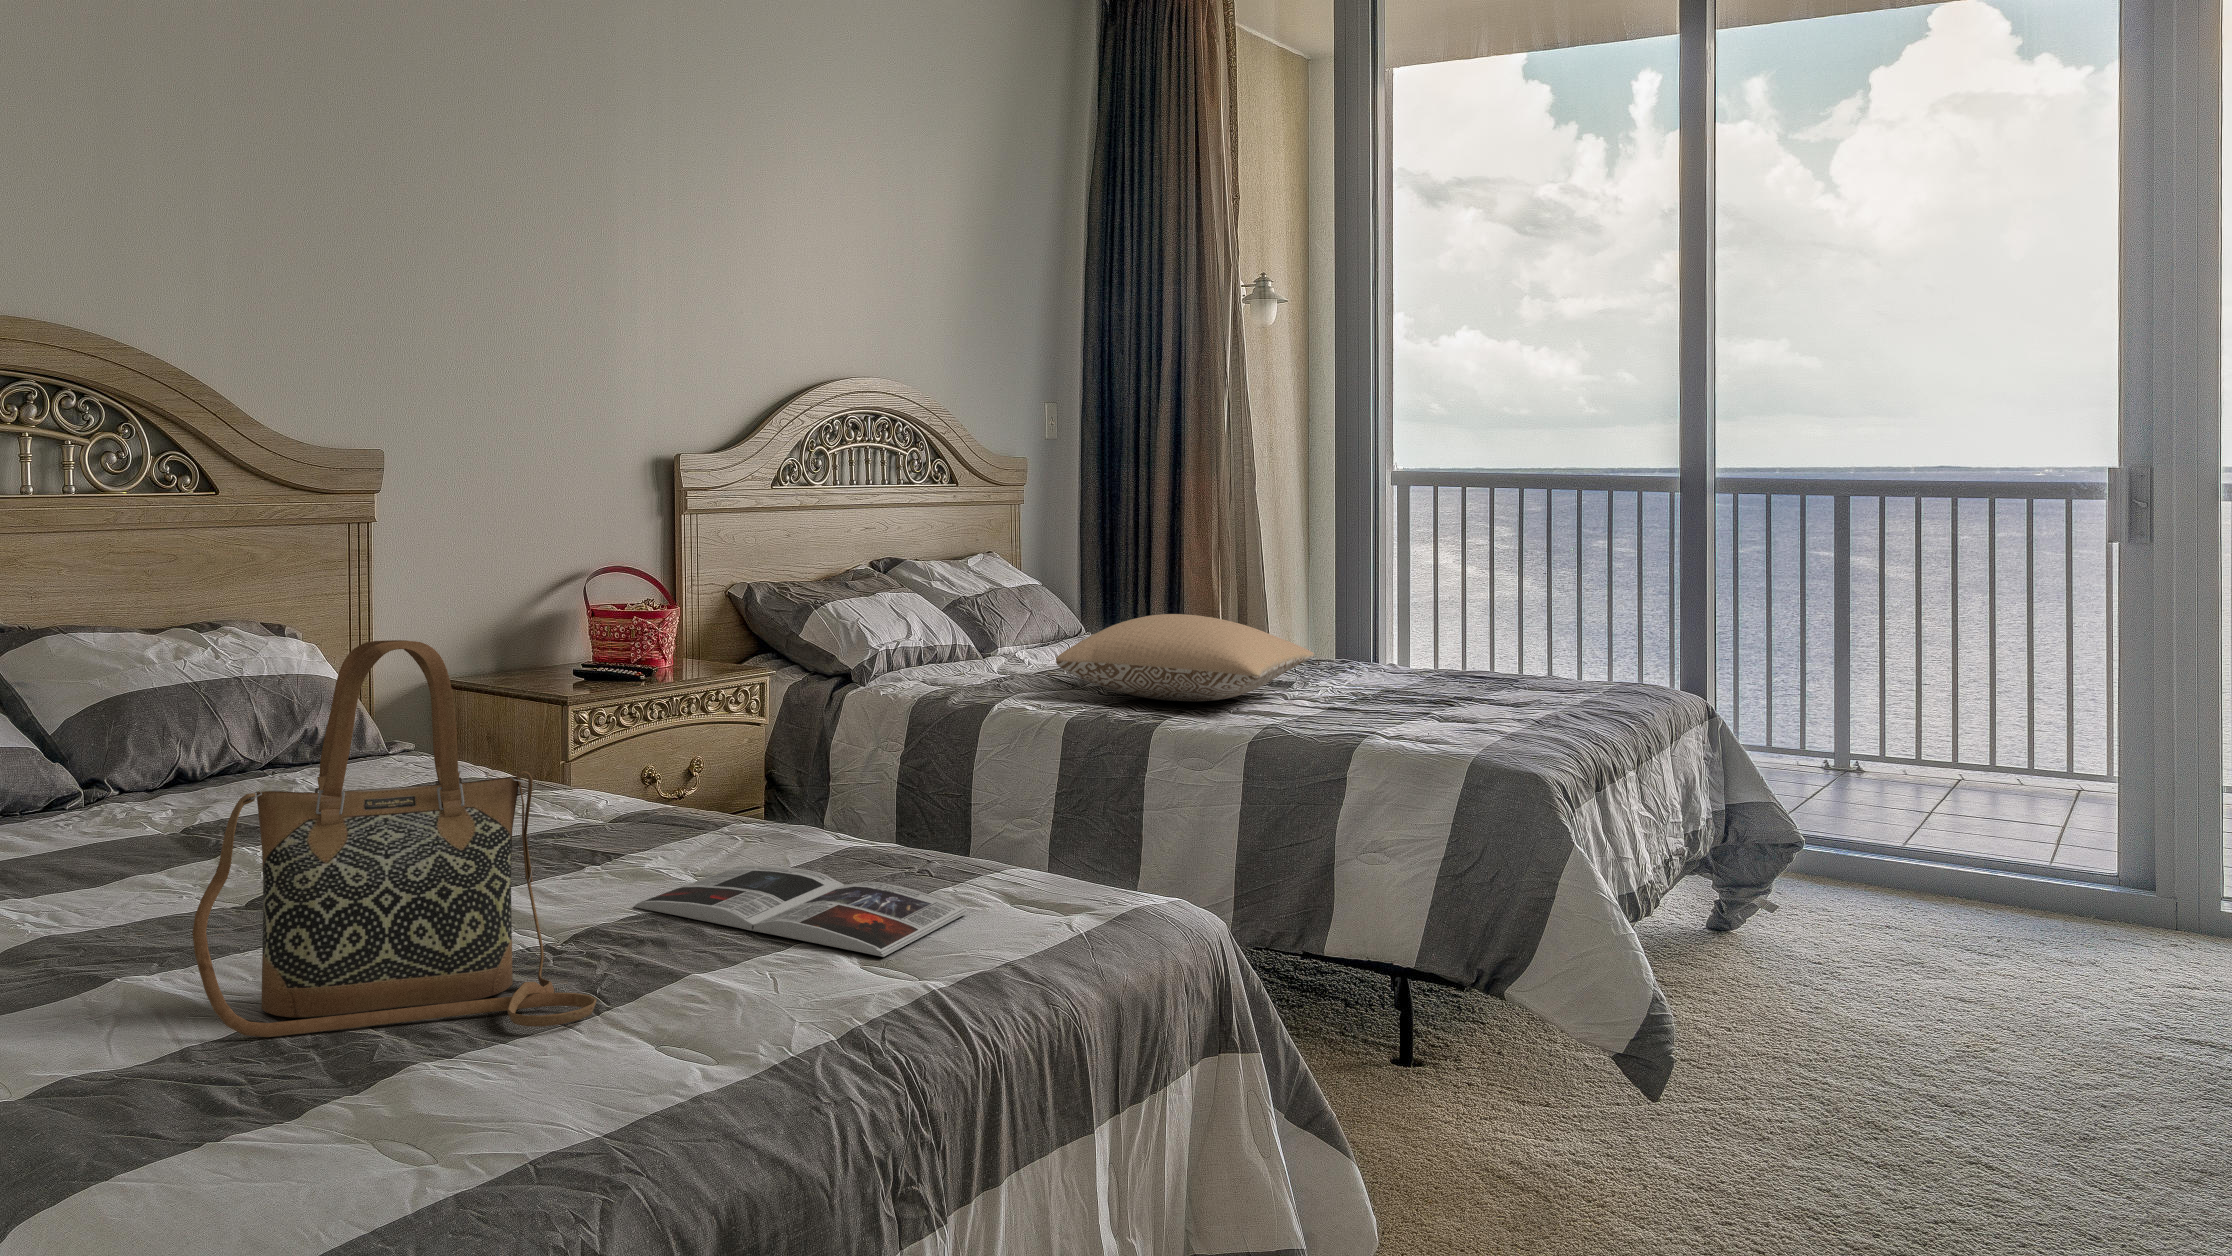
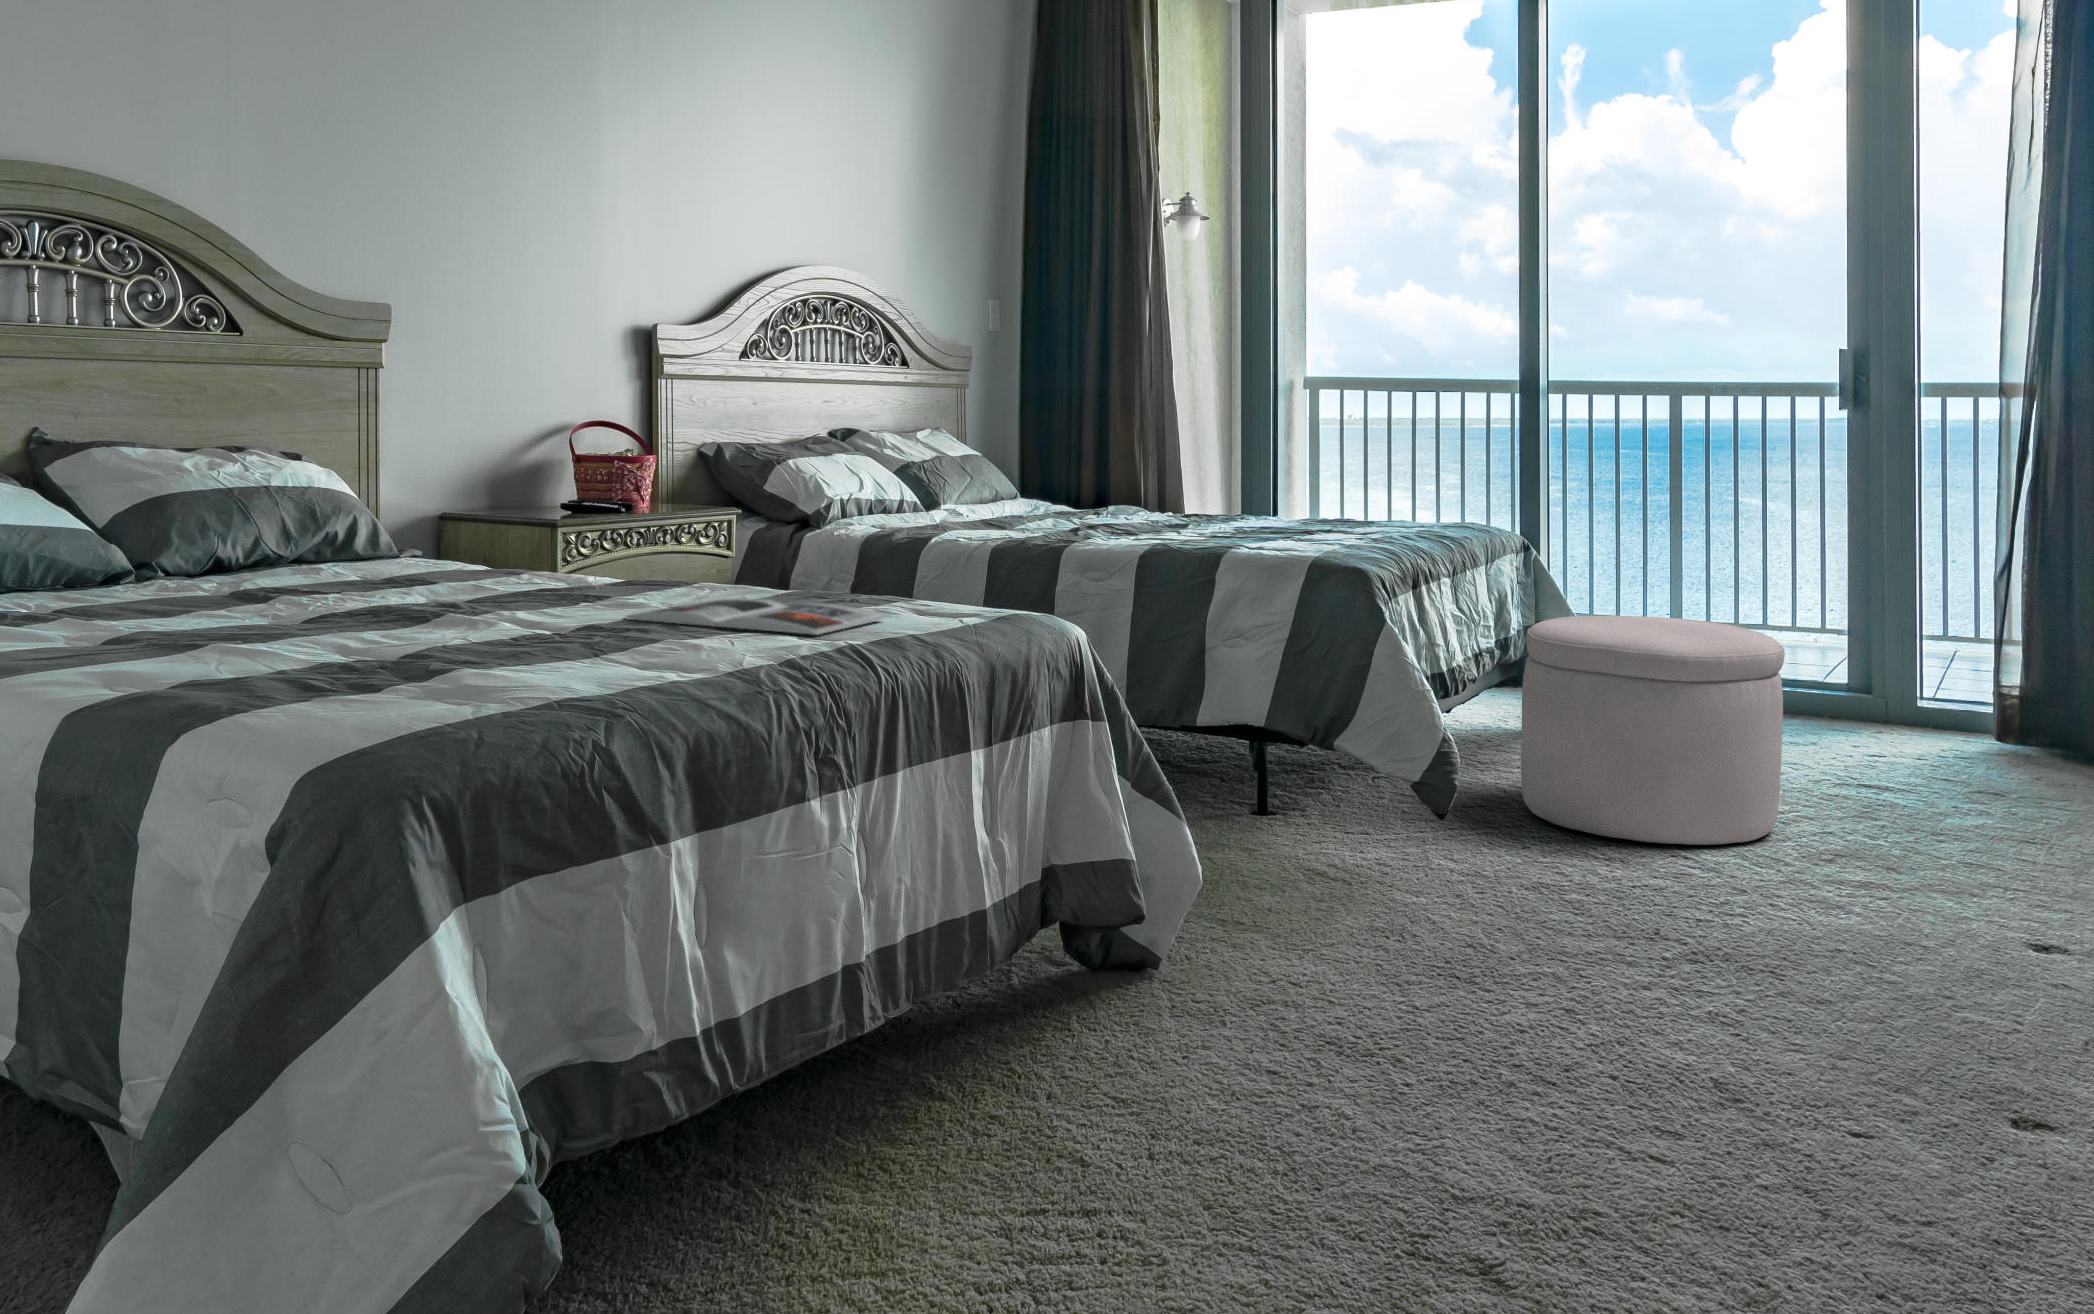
pillow: present [1056,614,1314,702] -> none [986,462,1202,533]
handbag: present [192,640,597,1037] -> none [281,379,596,665]
ottoman: none [1757,831,2136,1167] -> present [1521,616,1785,845]

